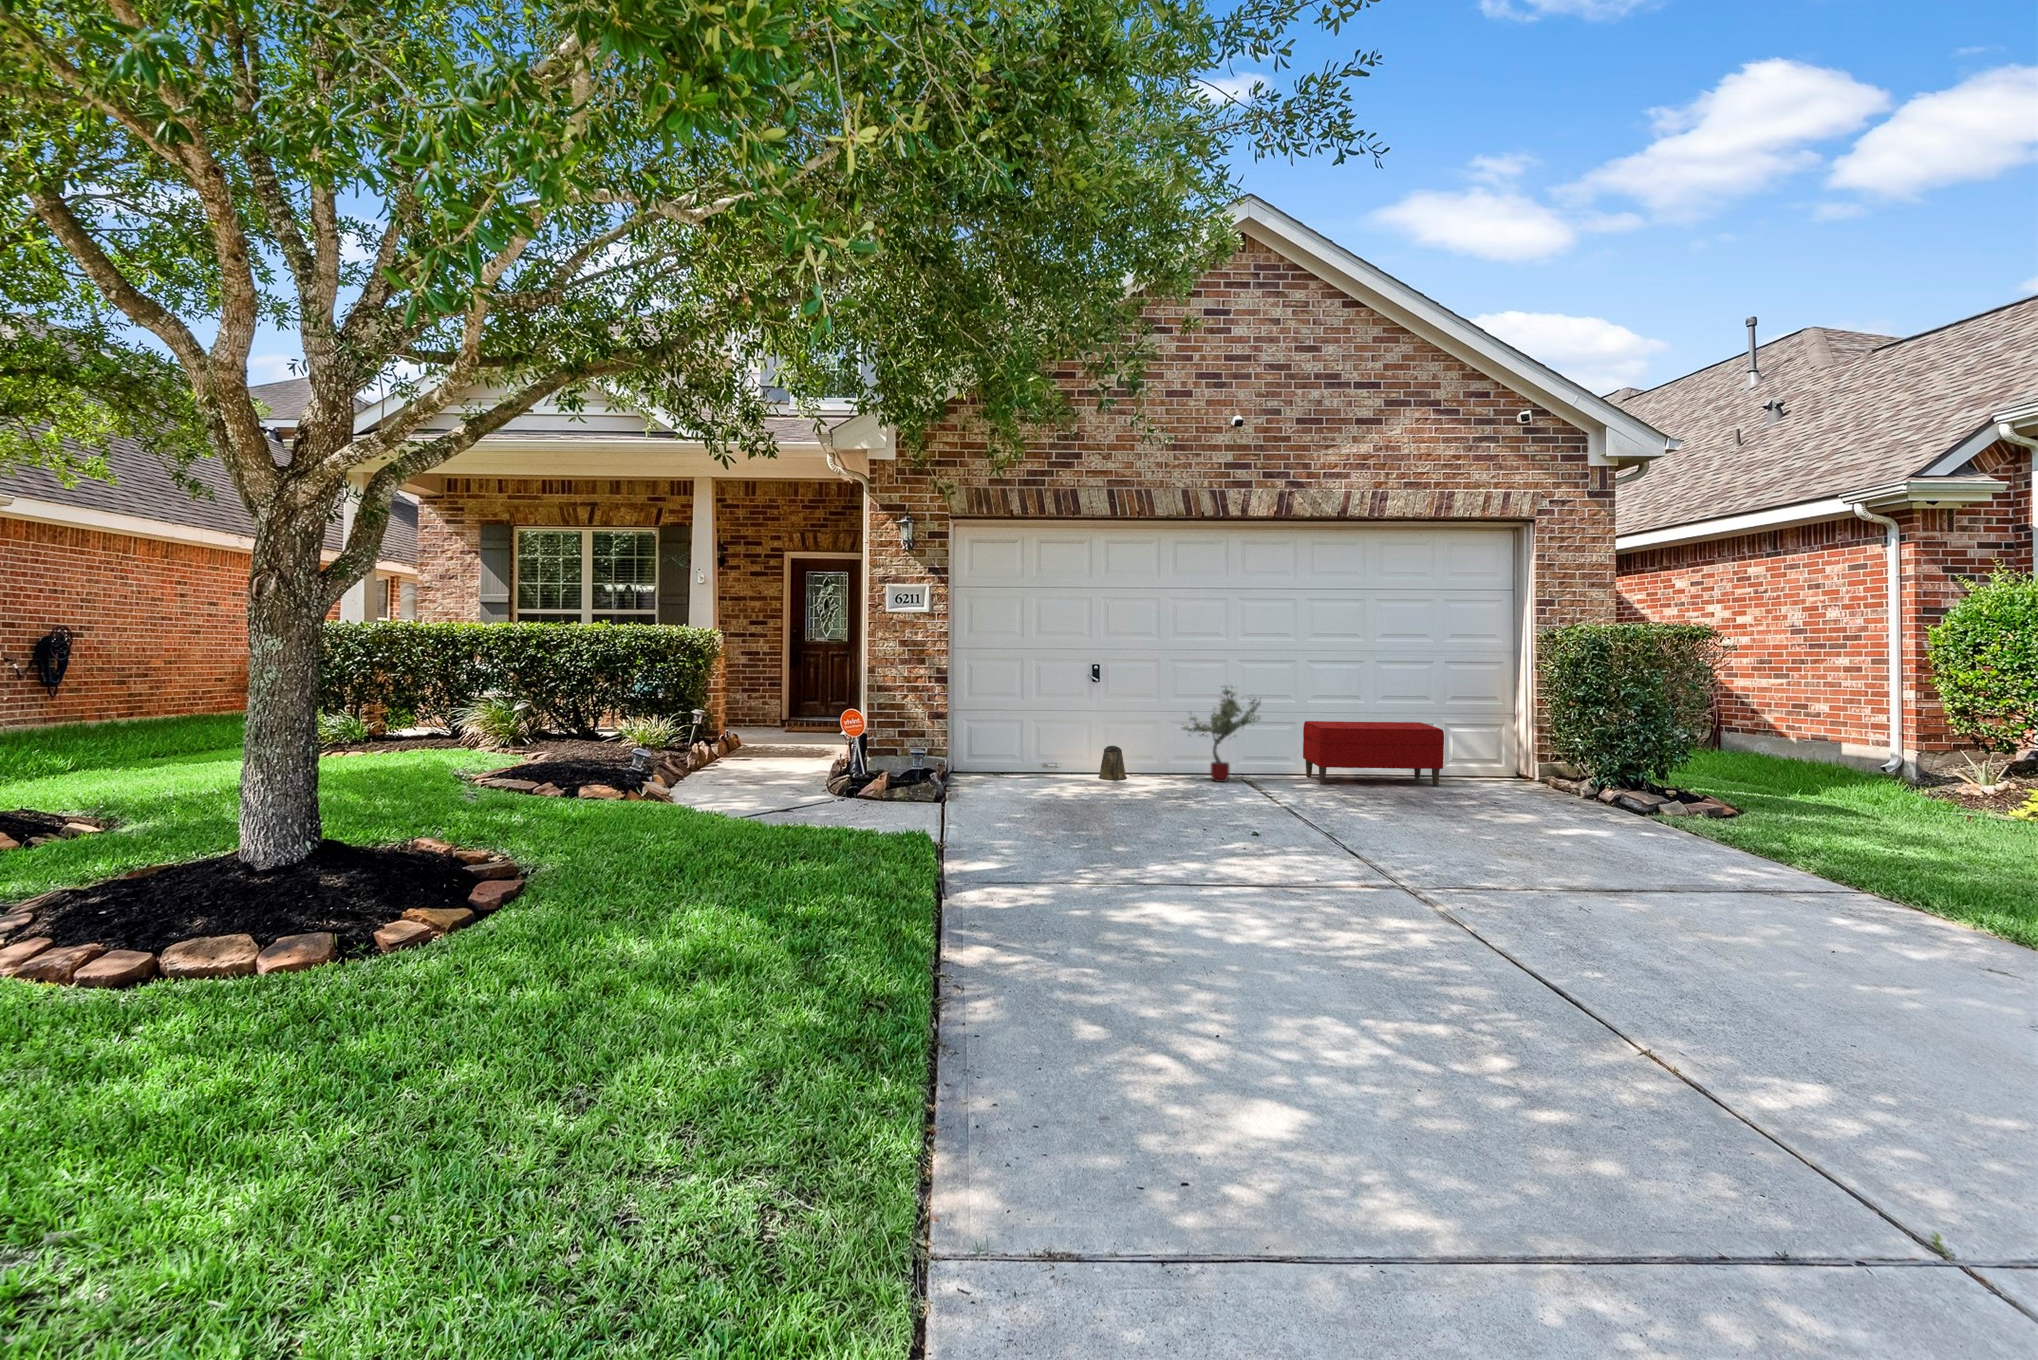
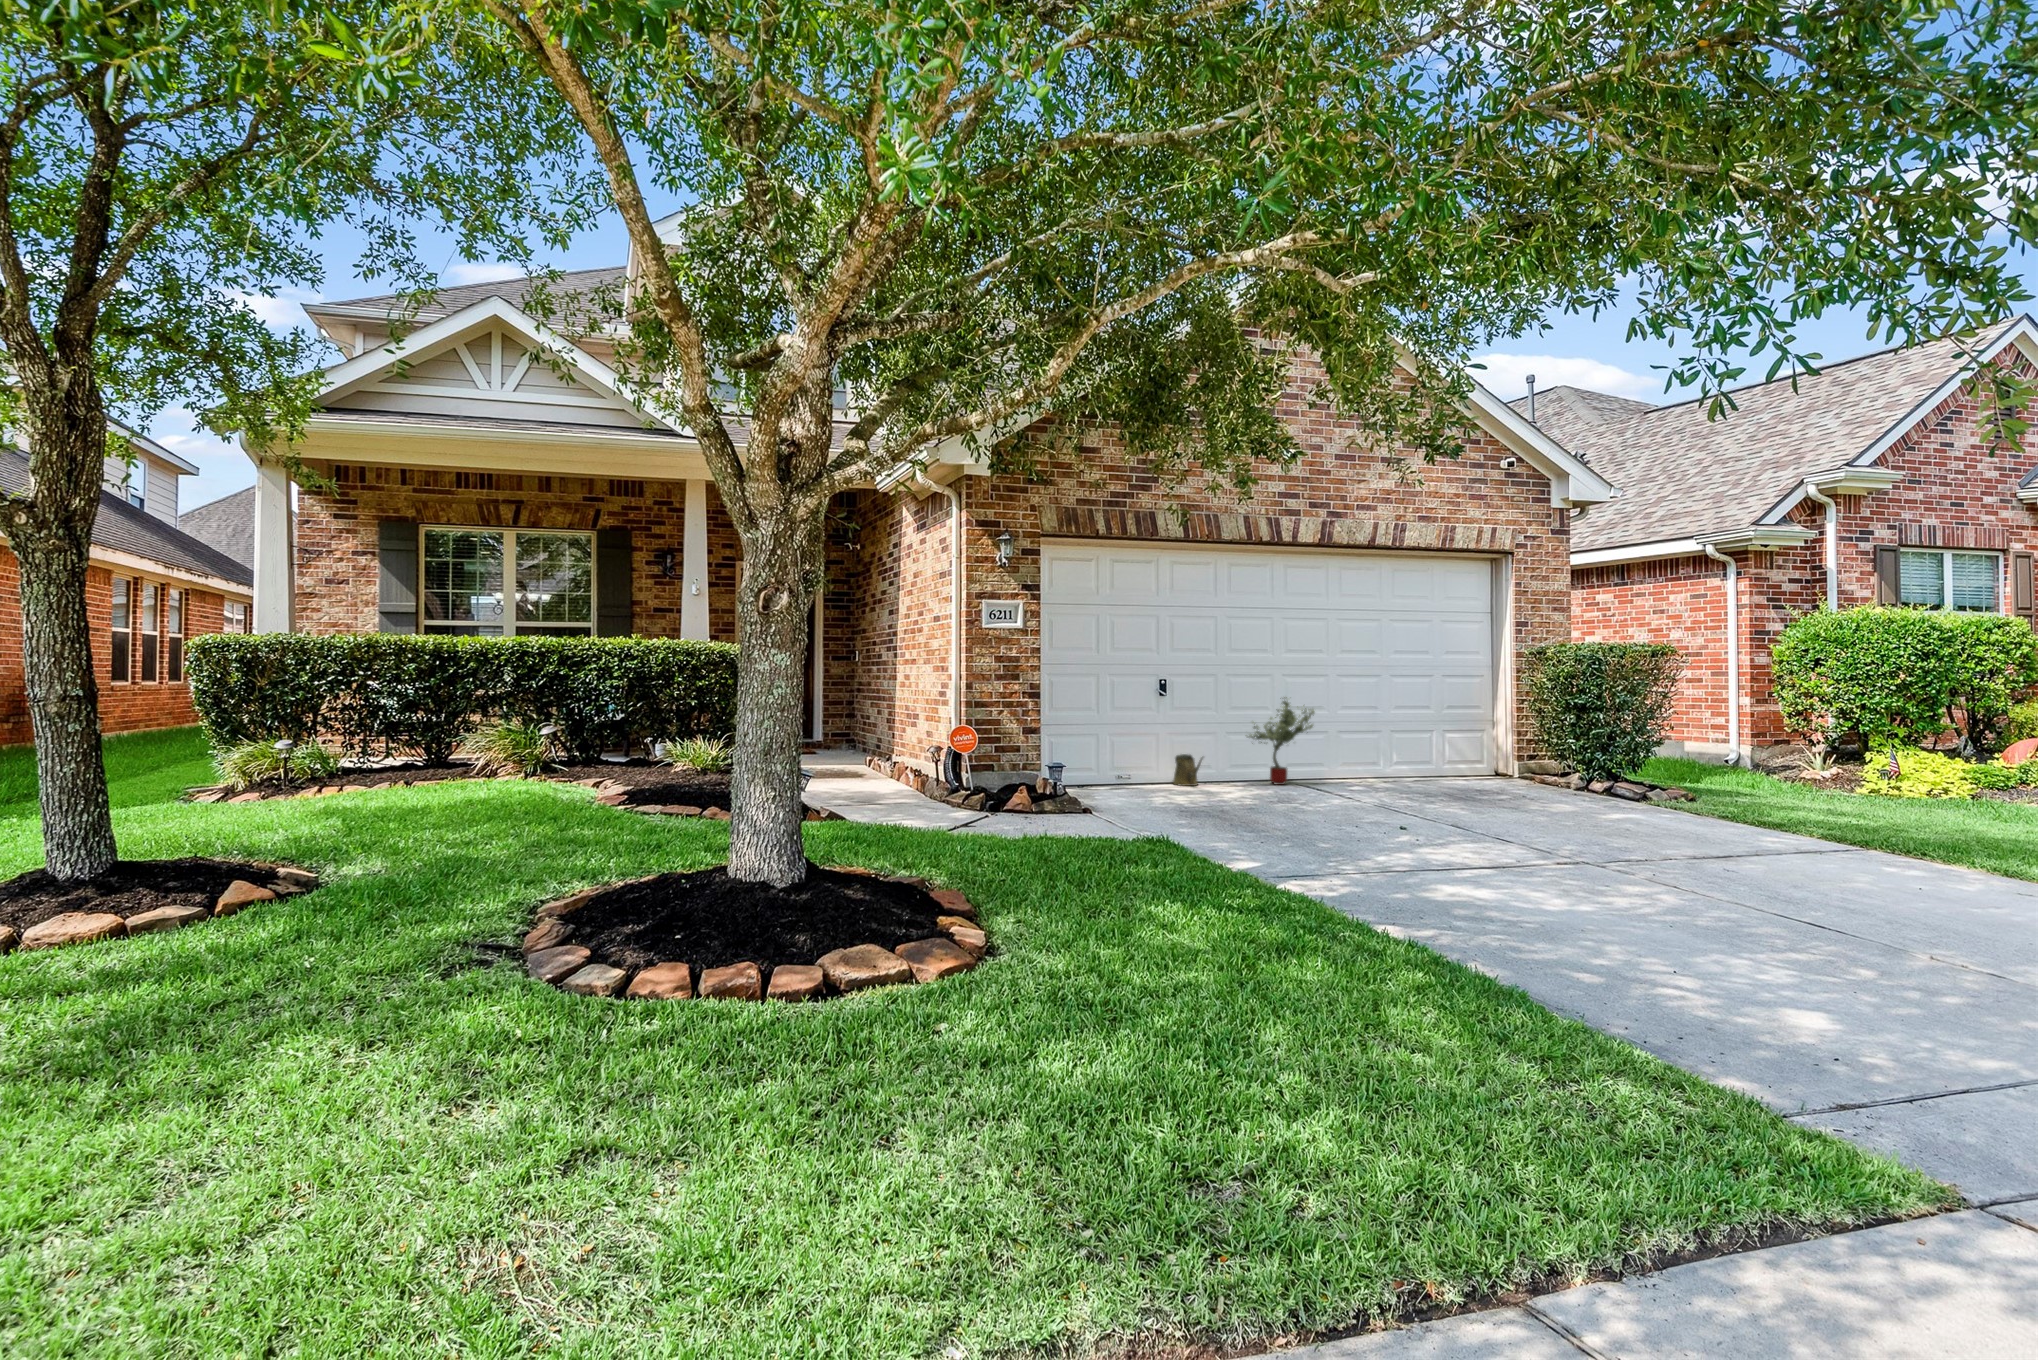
bench: present [1303,721,1444,787] -> none [1335,728,1461,785]

